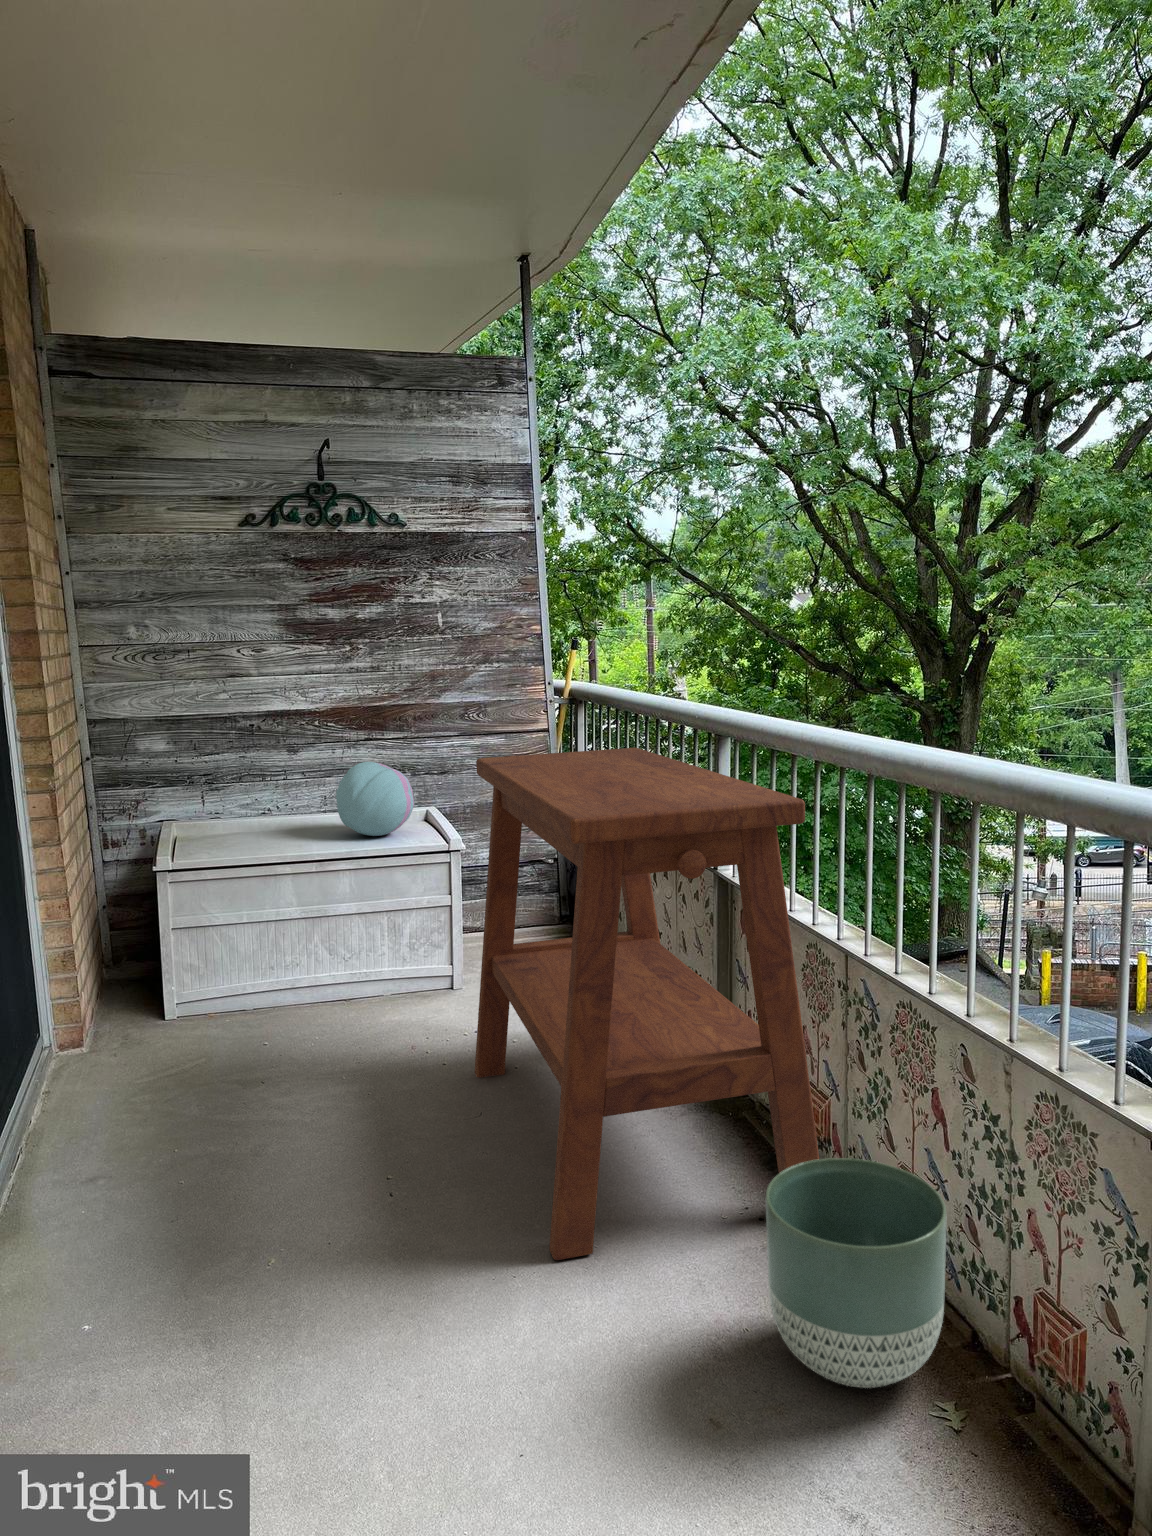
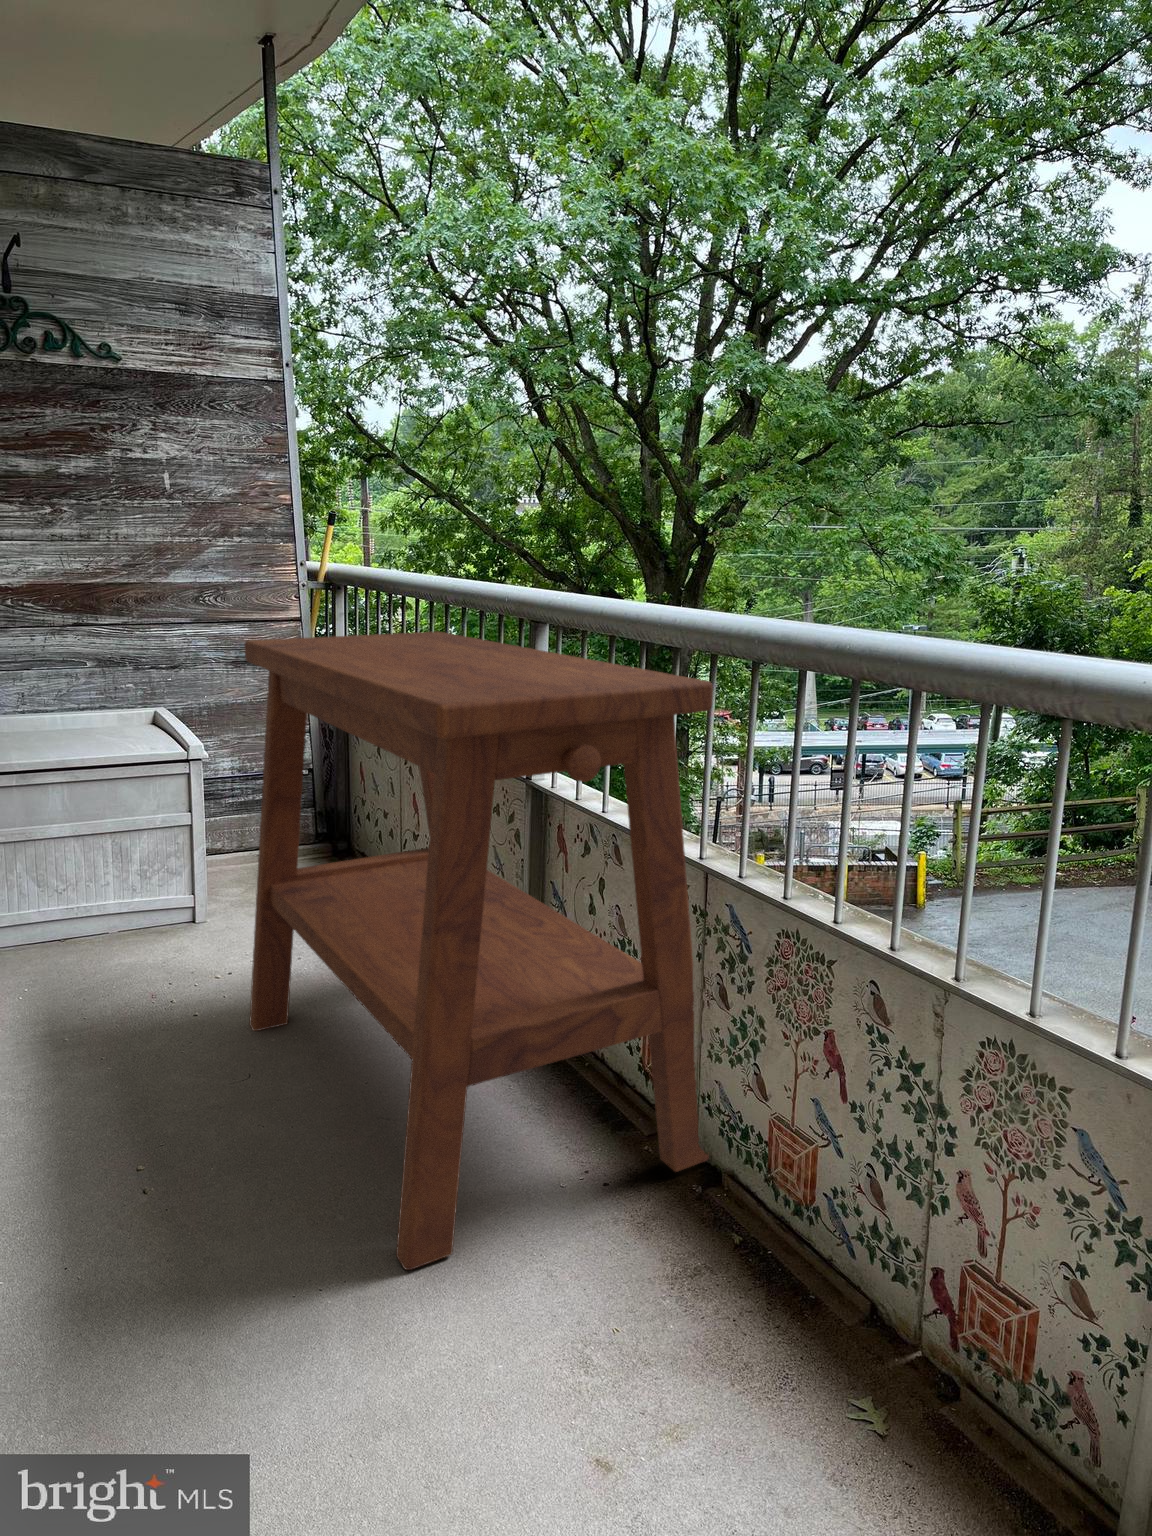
cushion: present [336,762,414,836] -> none [41,651,145,742]
planter: present [766,1158,946,1388] -> none [705,1113,927,1396]

